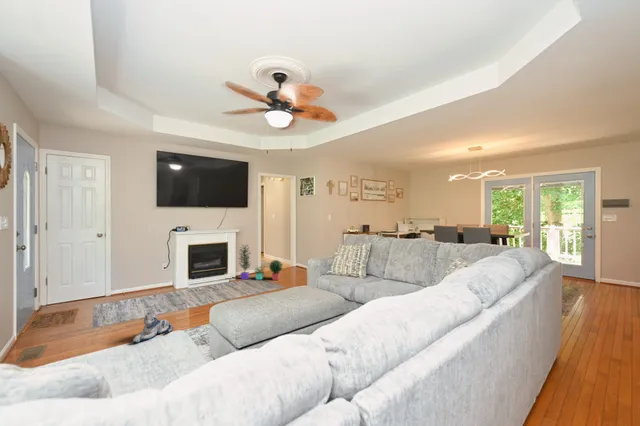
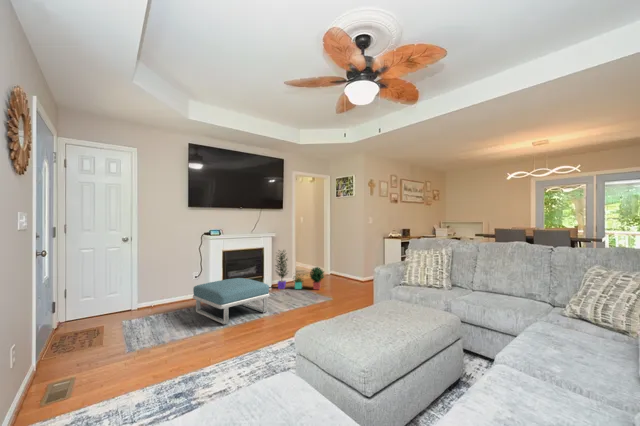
footstool: none [158,269,225,308] -> present [193,278,270,324]
plush toy: present [133,312,173,342] -> none [180,334,224,374]

